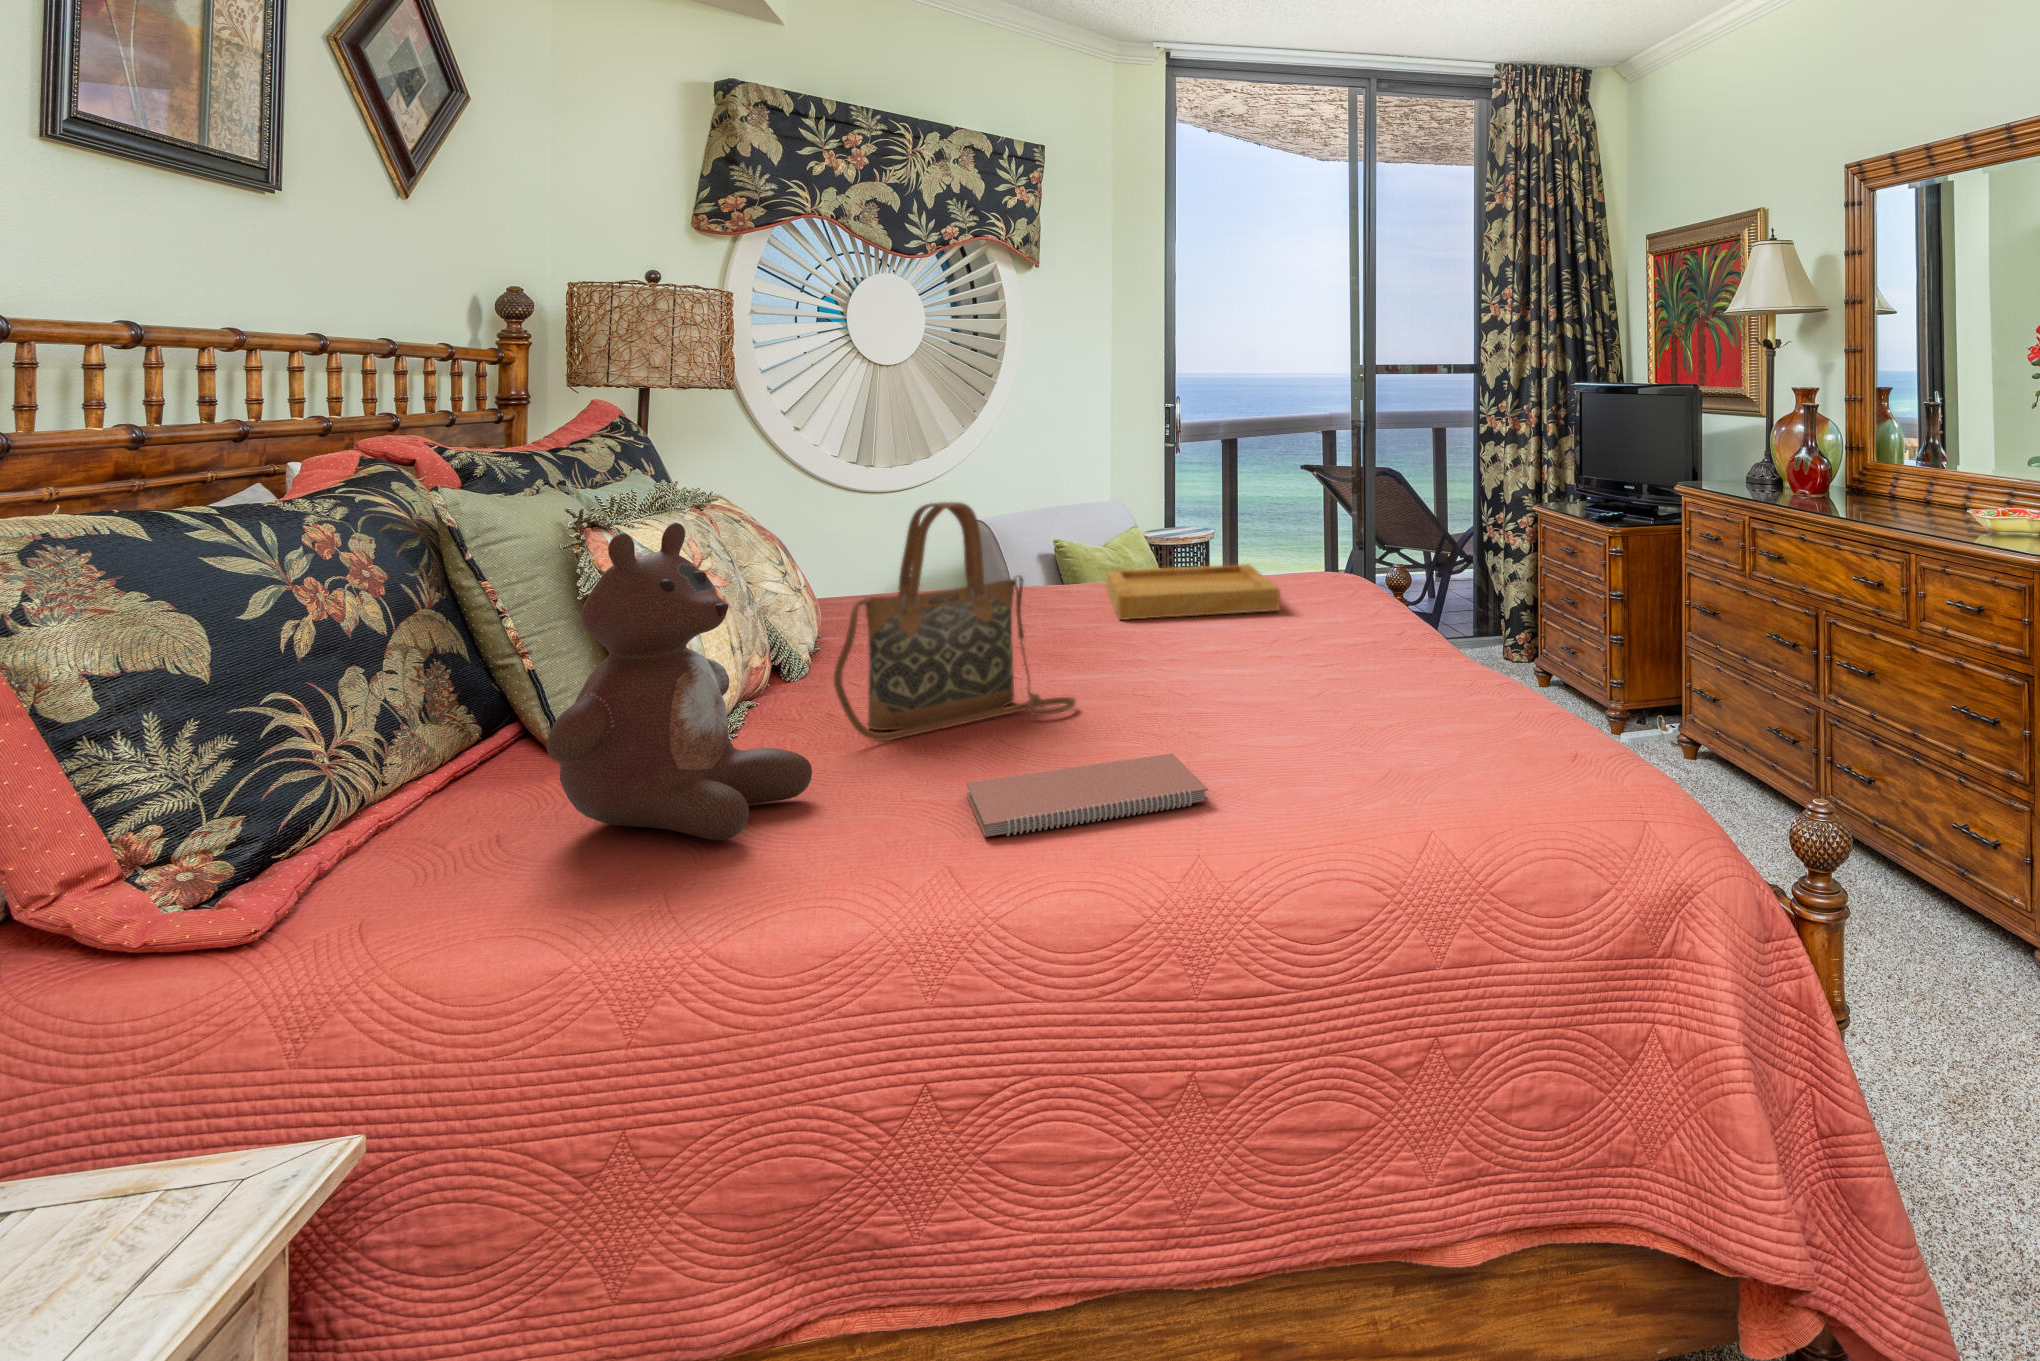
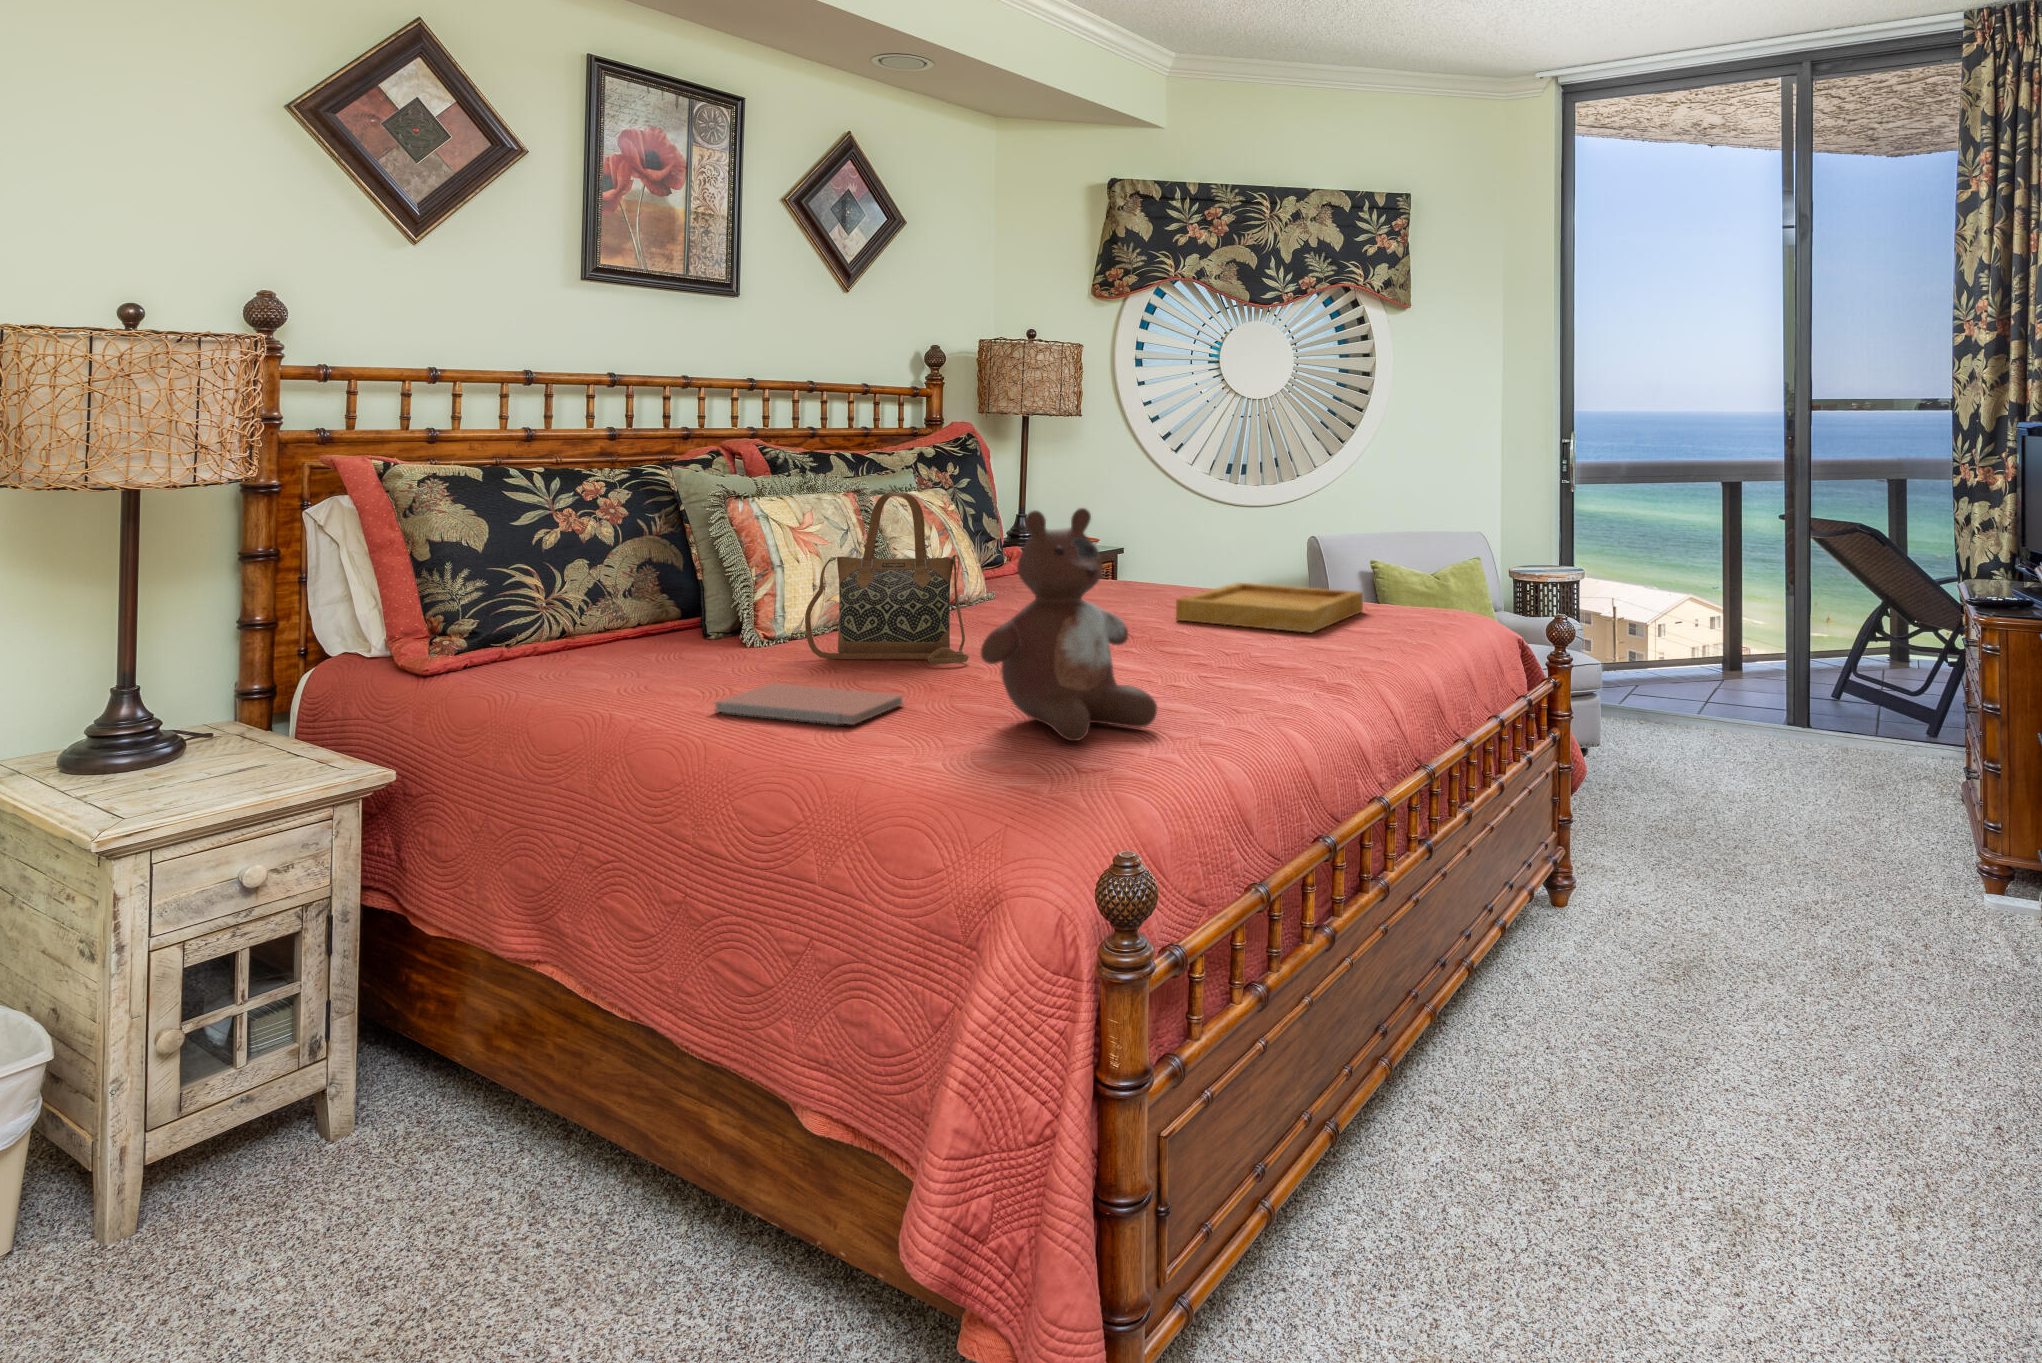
stuffed bear: present [547,523,812,840] -> present [981,508,1157,741]

